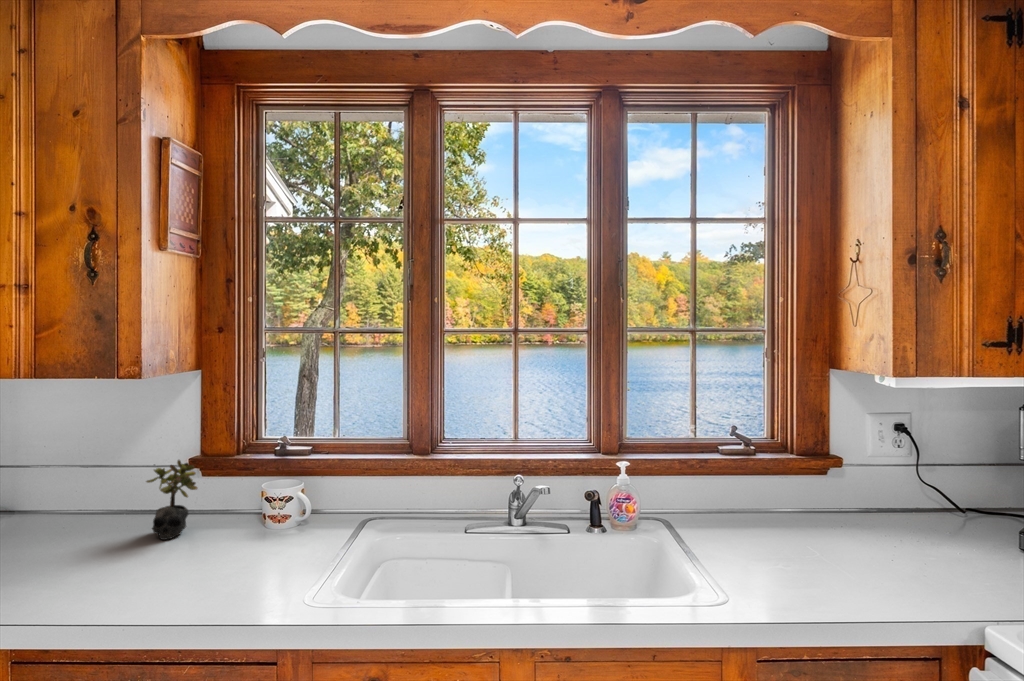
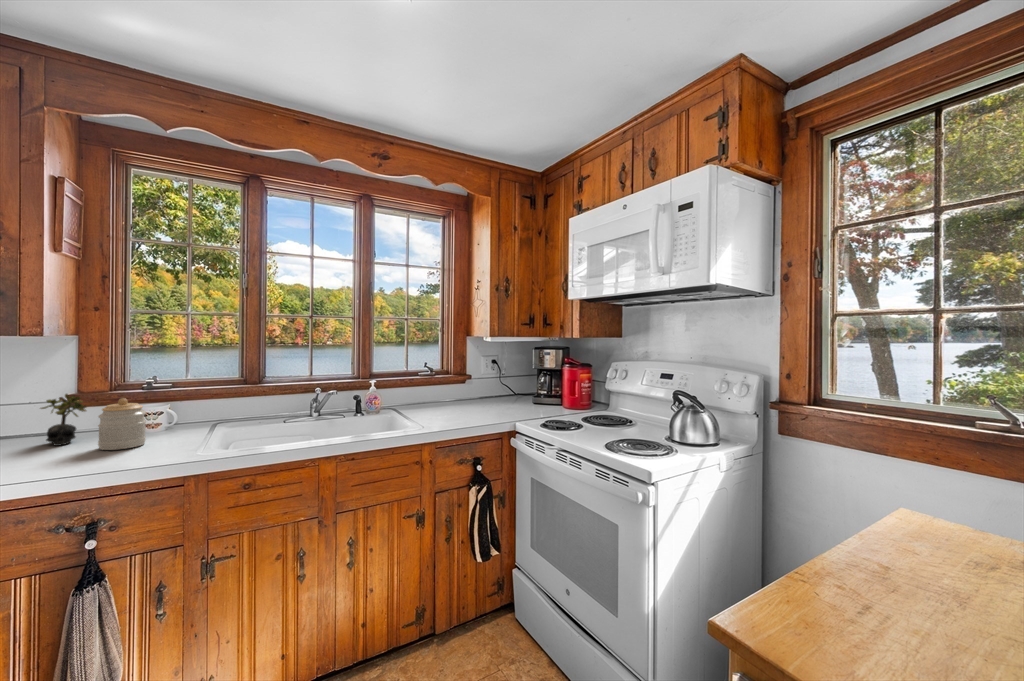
jar: none [195,478,256,563] -> present [98,398,146,450]

